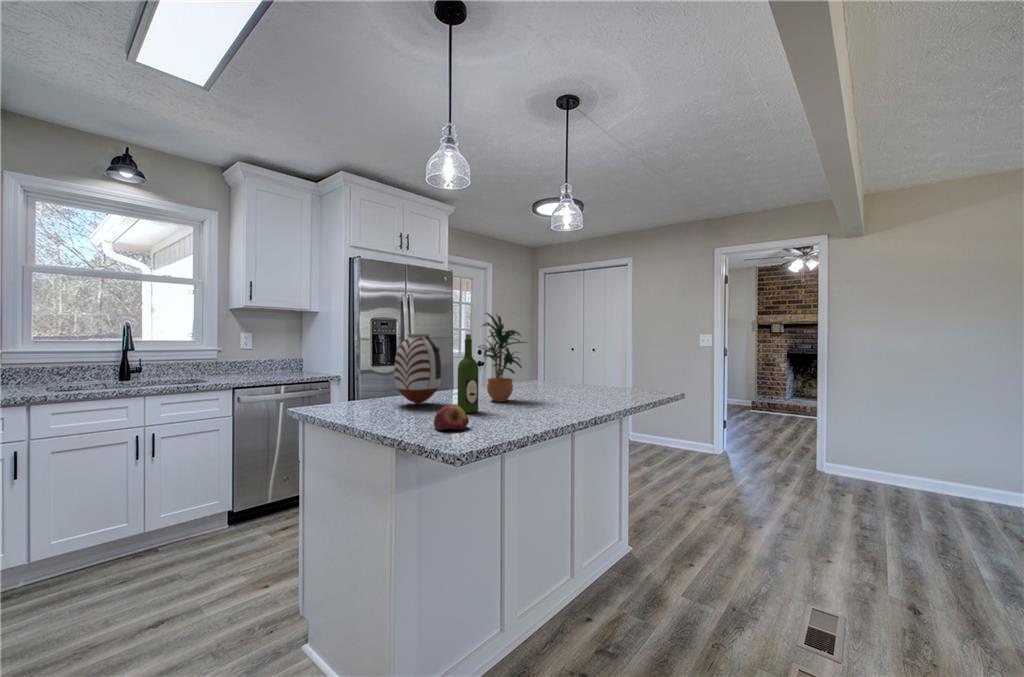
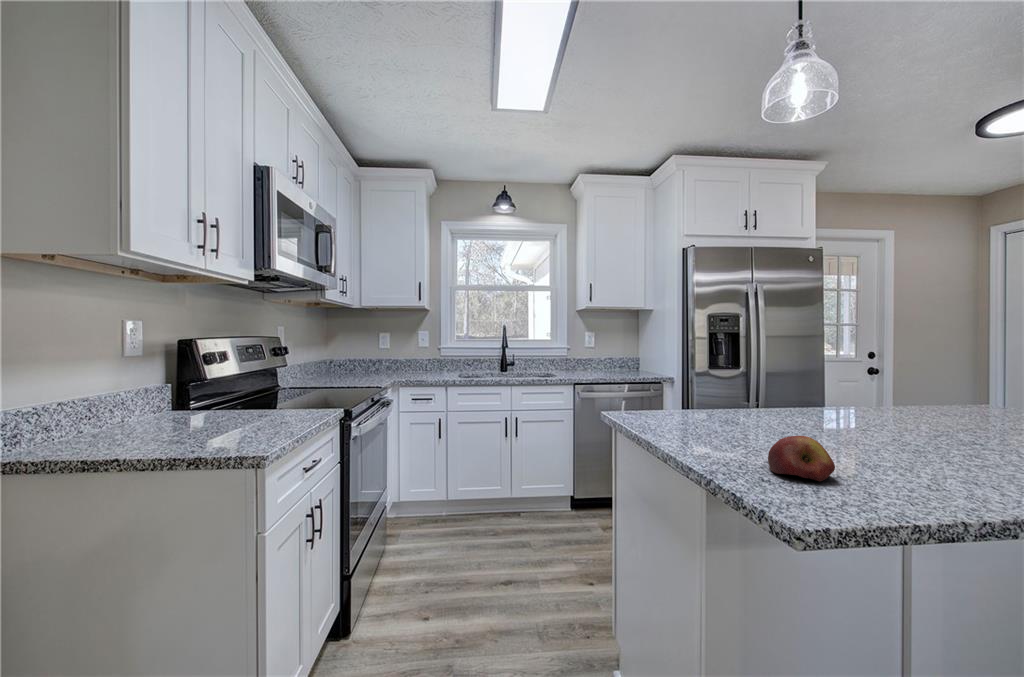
potted plant: present [478,313,526,402] -> none [862,290,985,440]
vase: present [394,334,442,405] -> none [719,326,792,425]
wine bottle: present [458,334,479,413] -> none [819,324,861,452]

